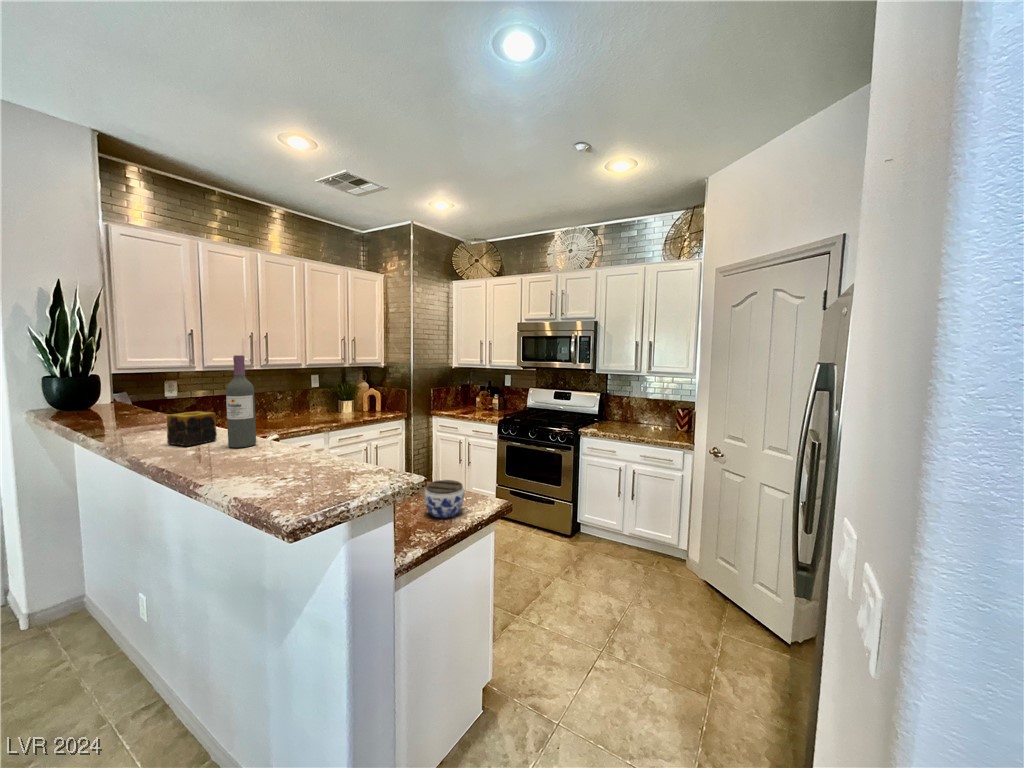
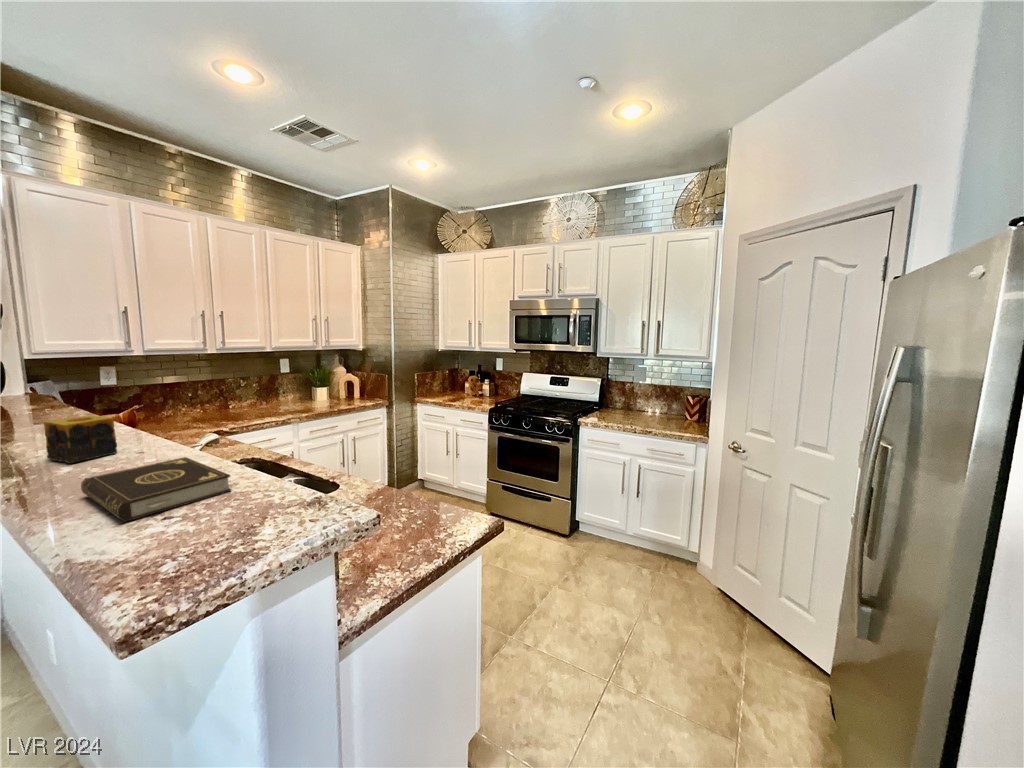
wine bottle: present [226,355,256,448] -> none [118,343,166,465]
book: none [211,441,316,478] -> present [81,457,231,522]
jar: present [424,480,464,518] -> none [391,496,441,546]

